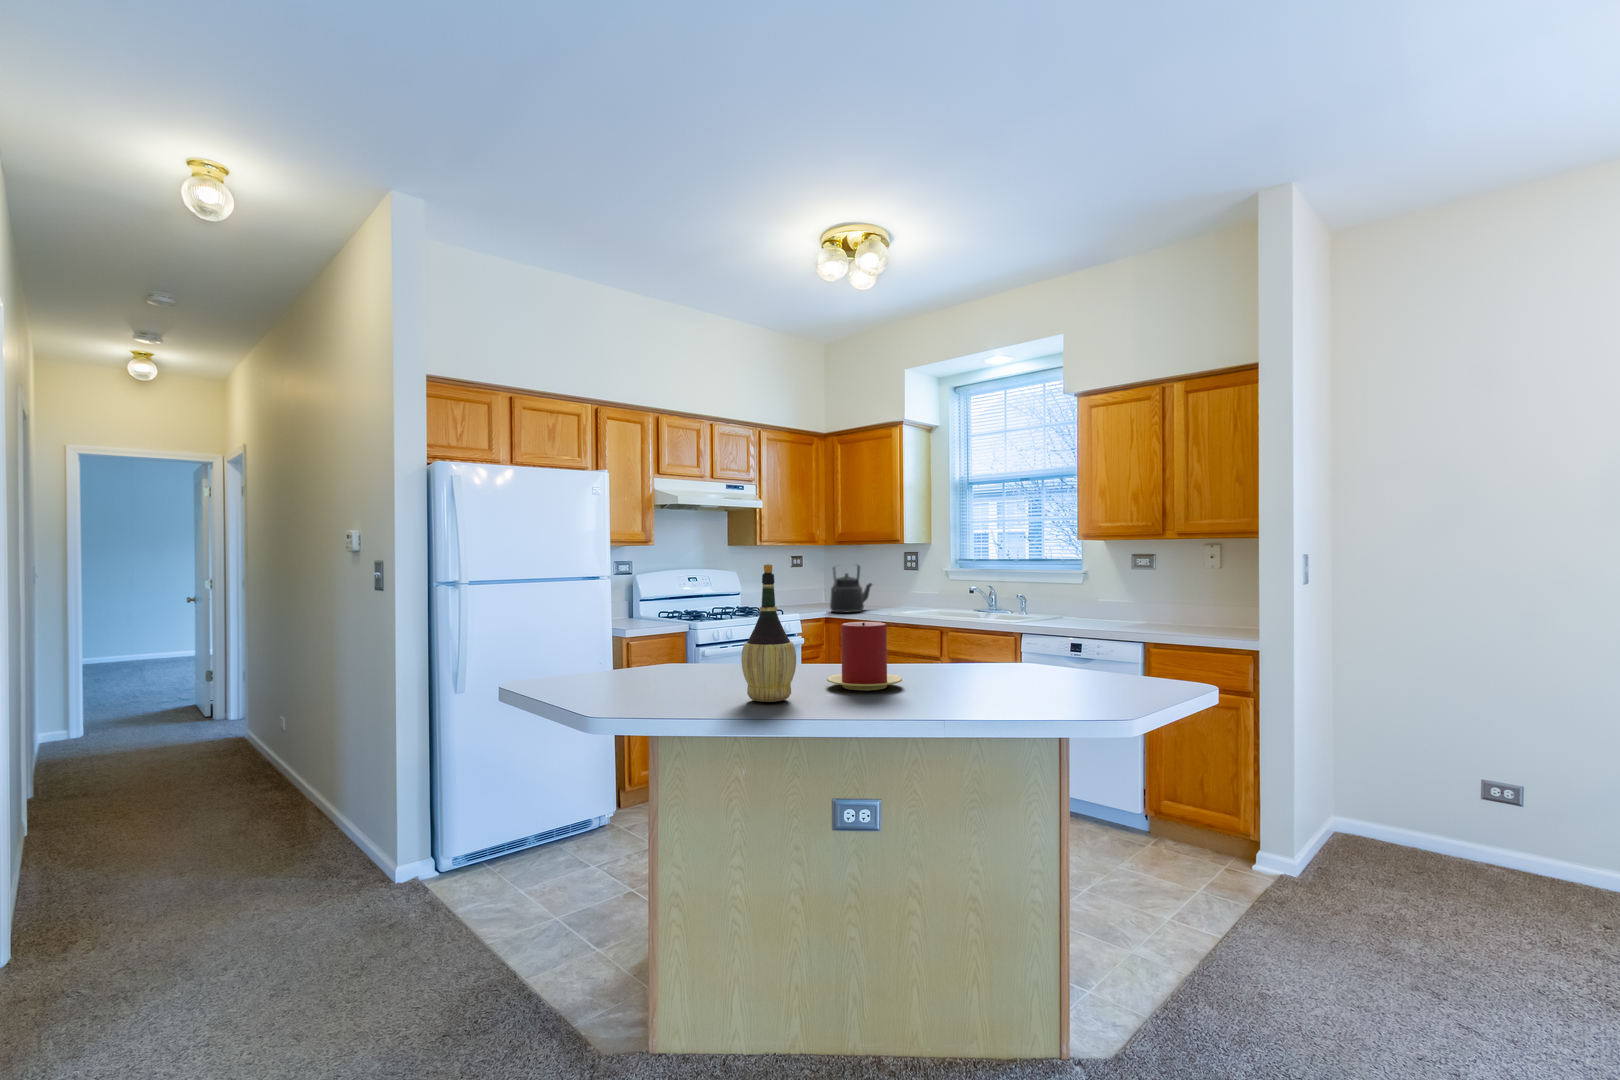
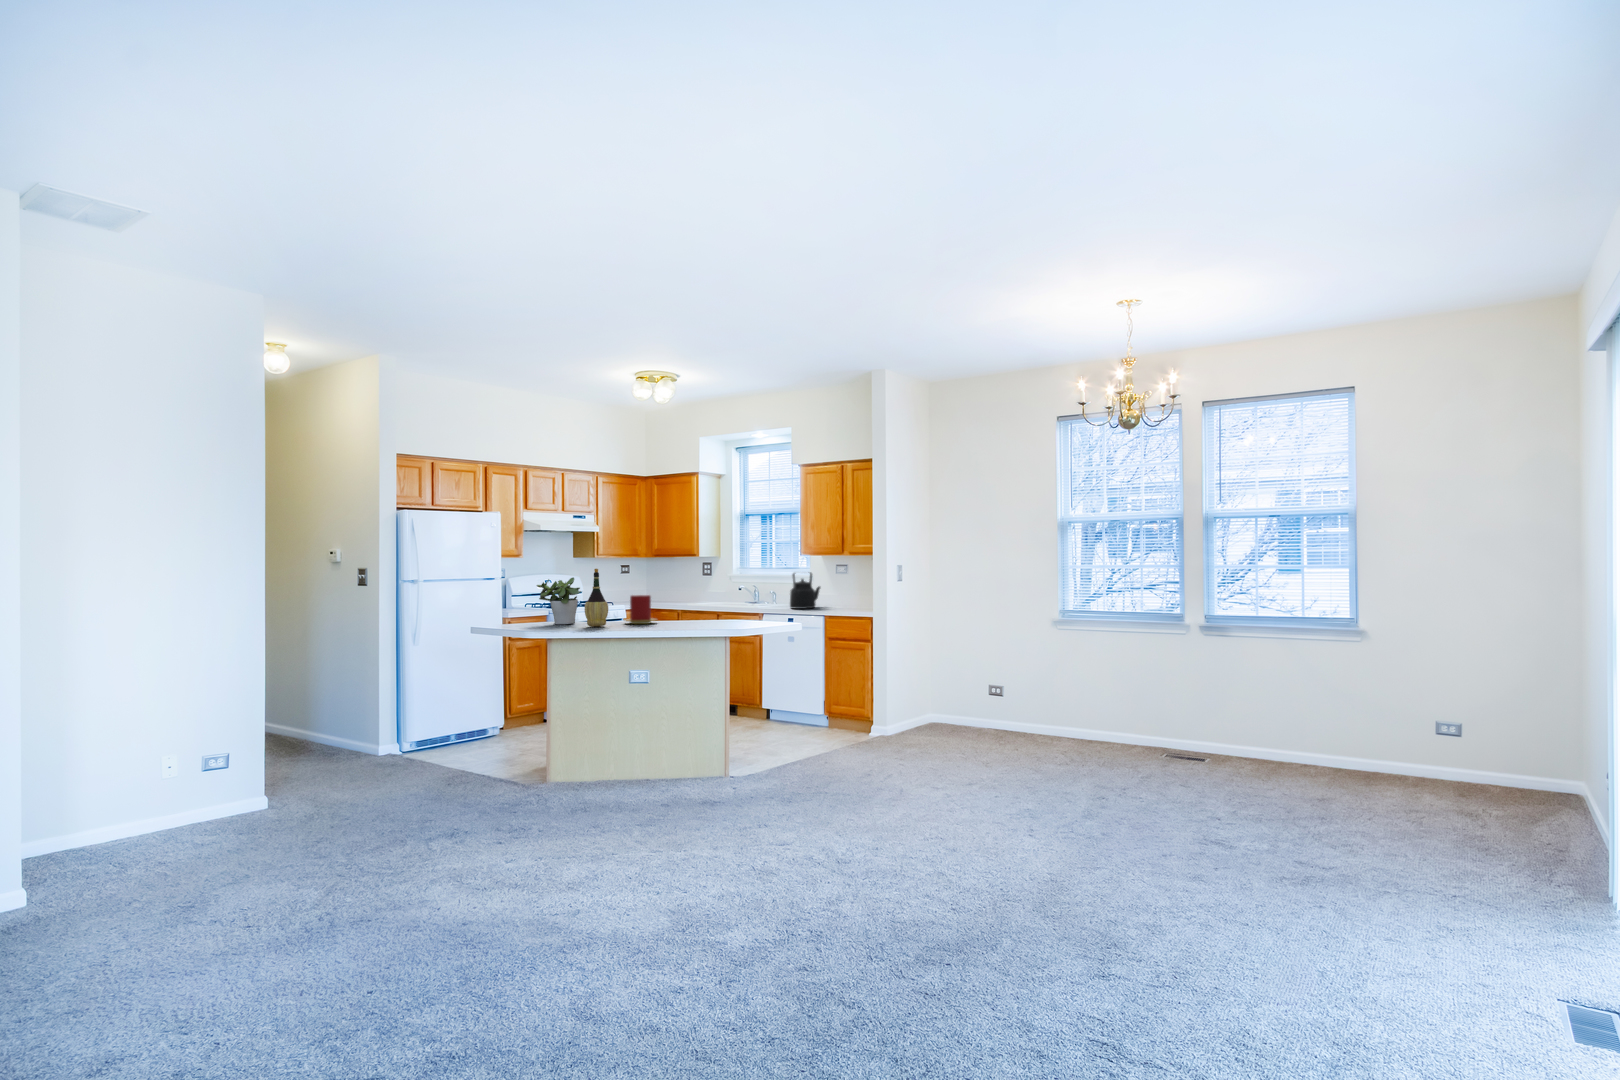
kettle: present [830,565,872,612] -> present [790,573,820,609]
potted plant: none [640,583,734,687] -> present [537,577,581,624]

